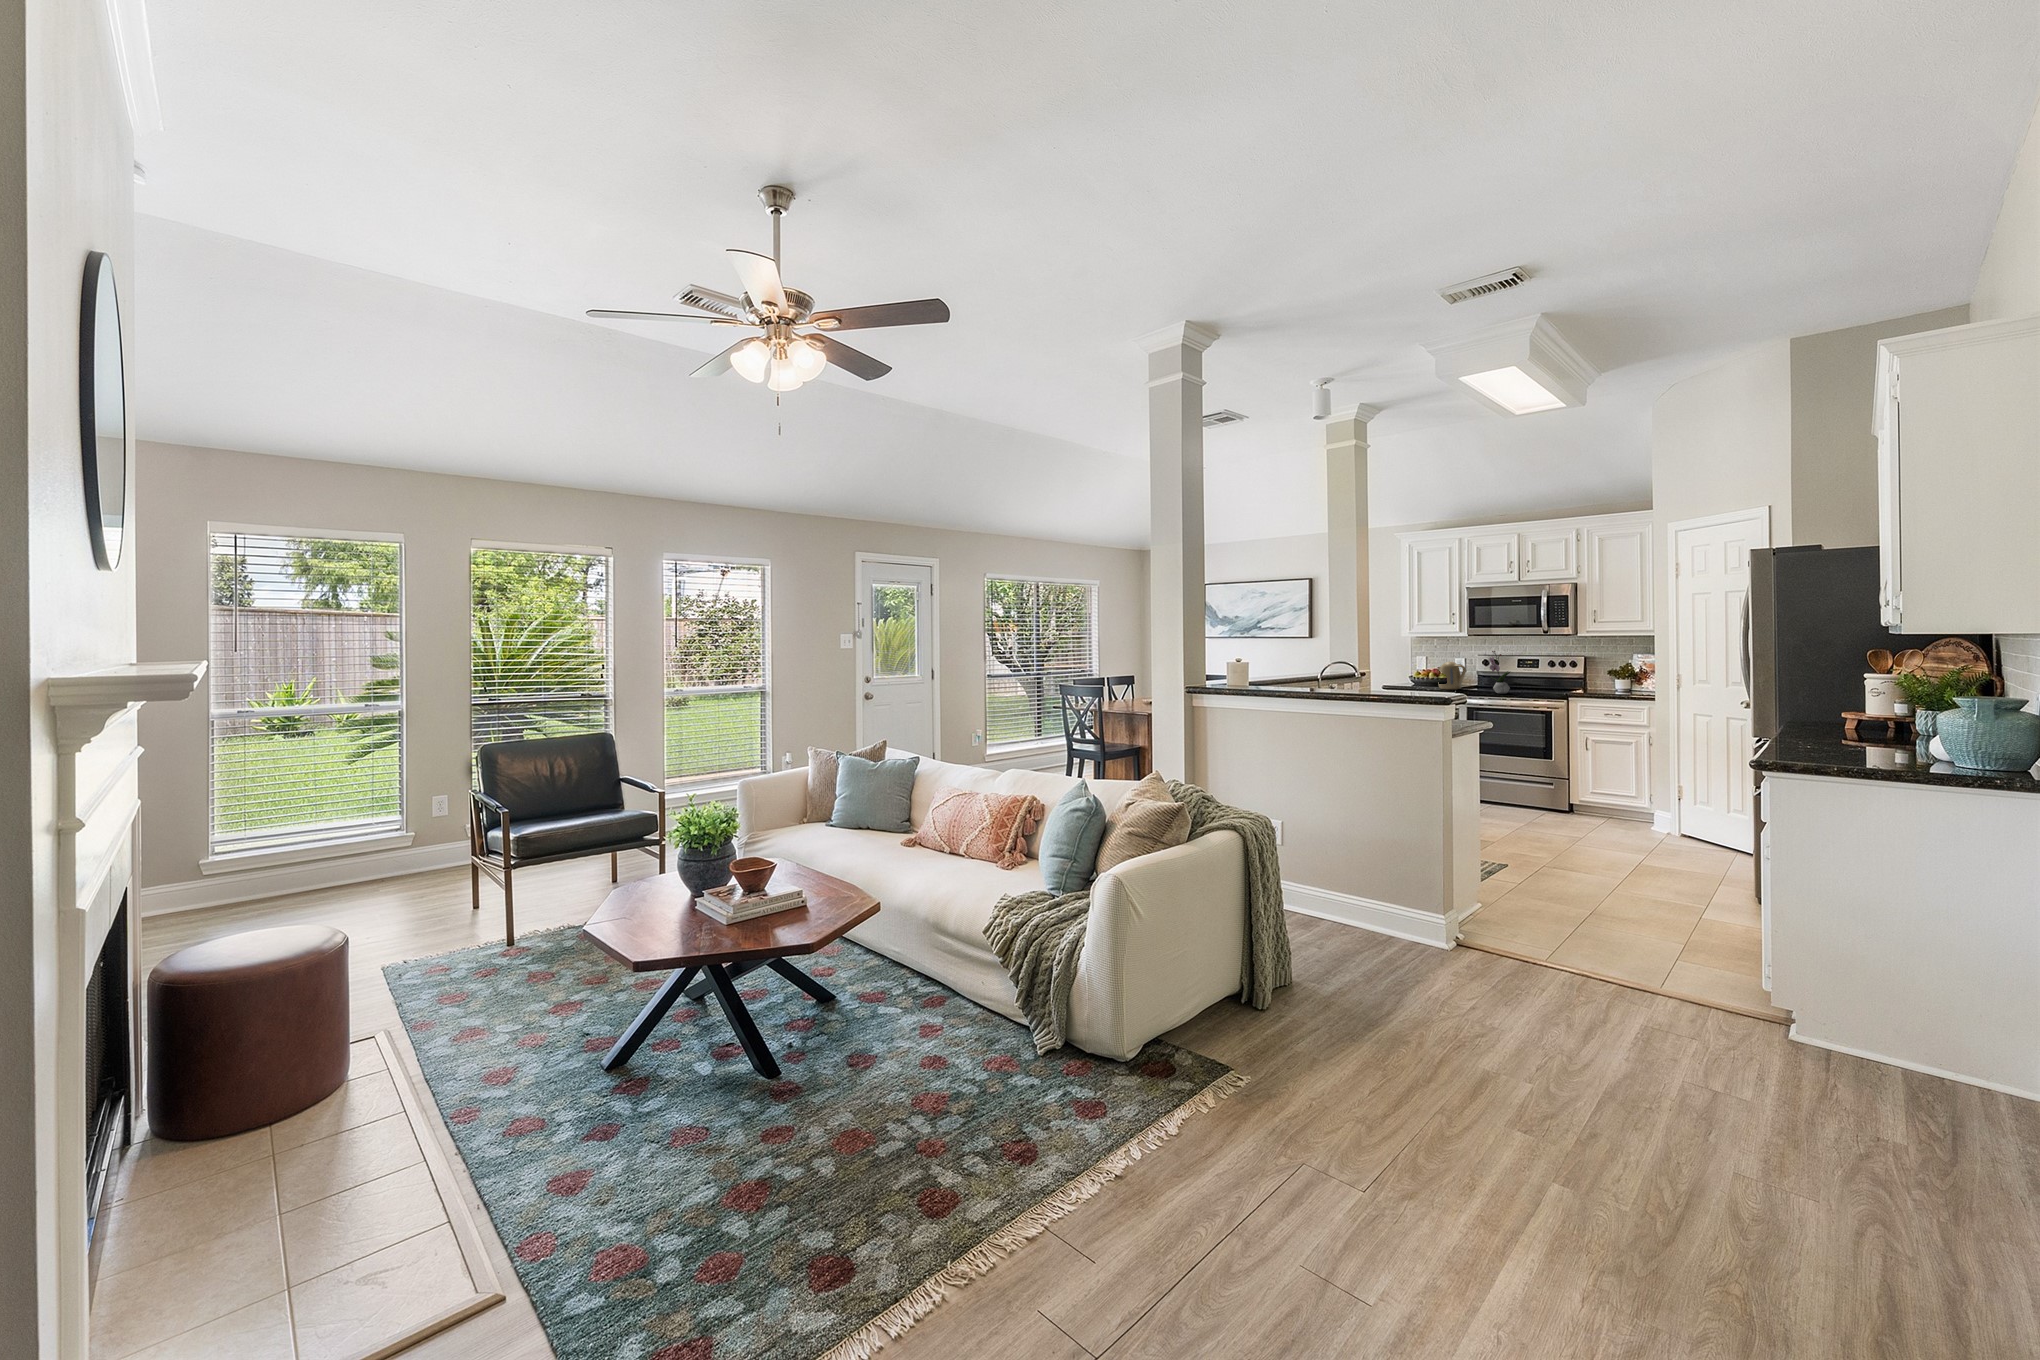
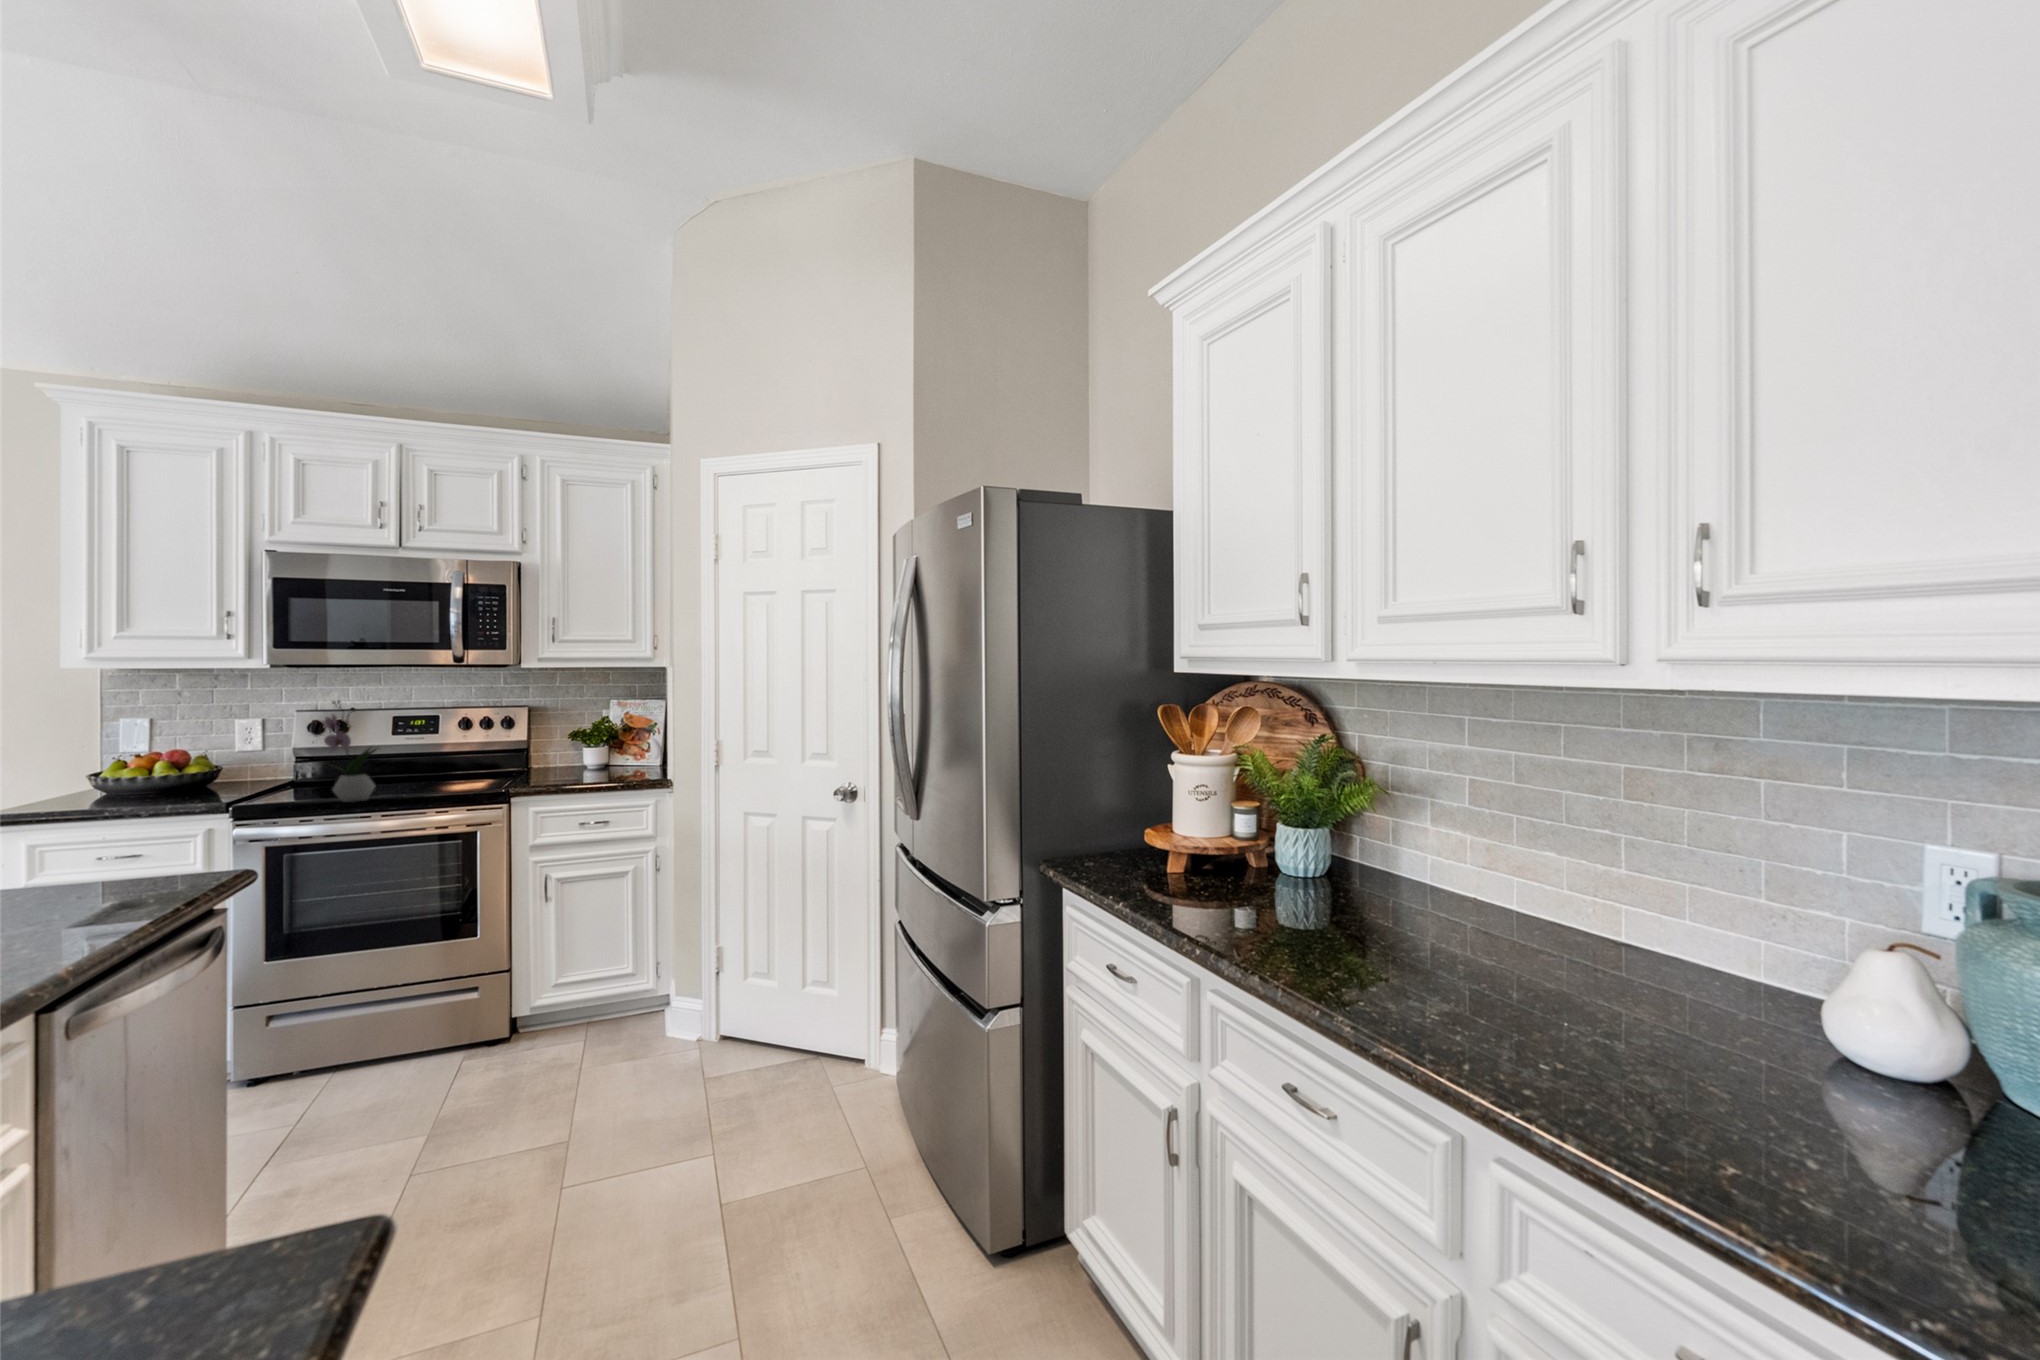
kettle: present [1437,661,1466,690] -> none [173,731,259,804]

